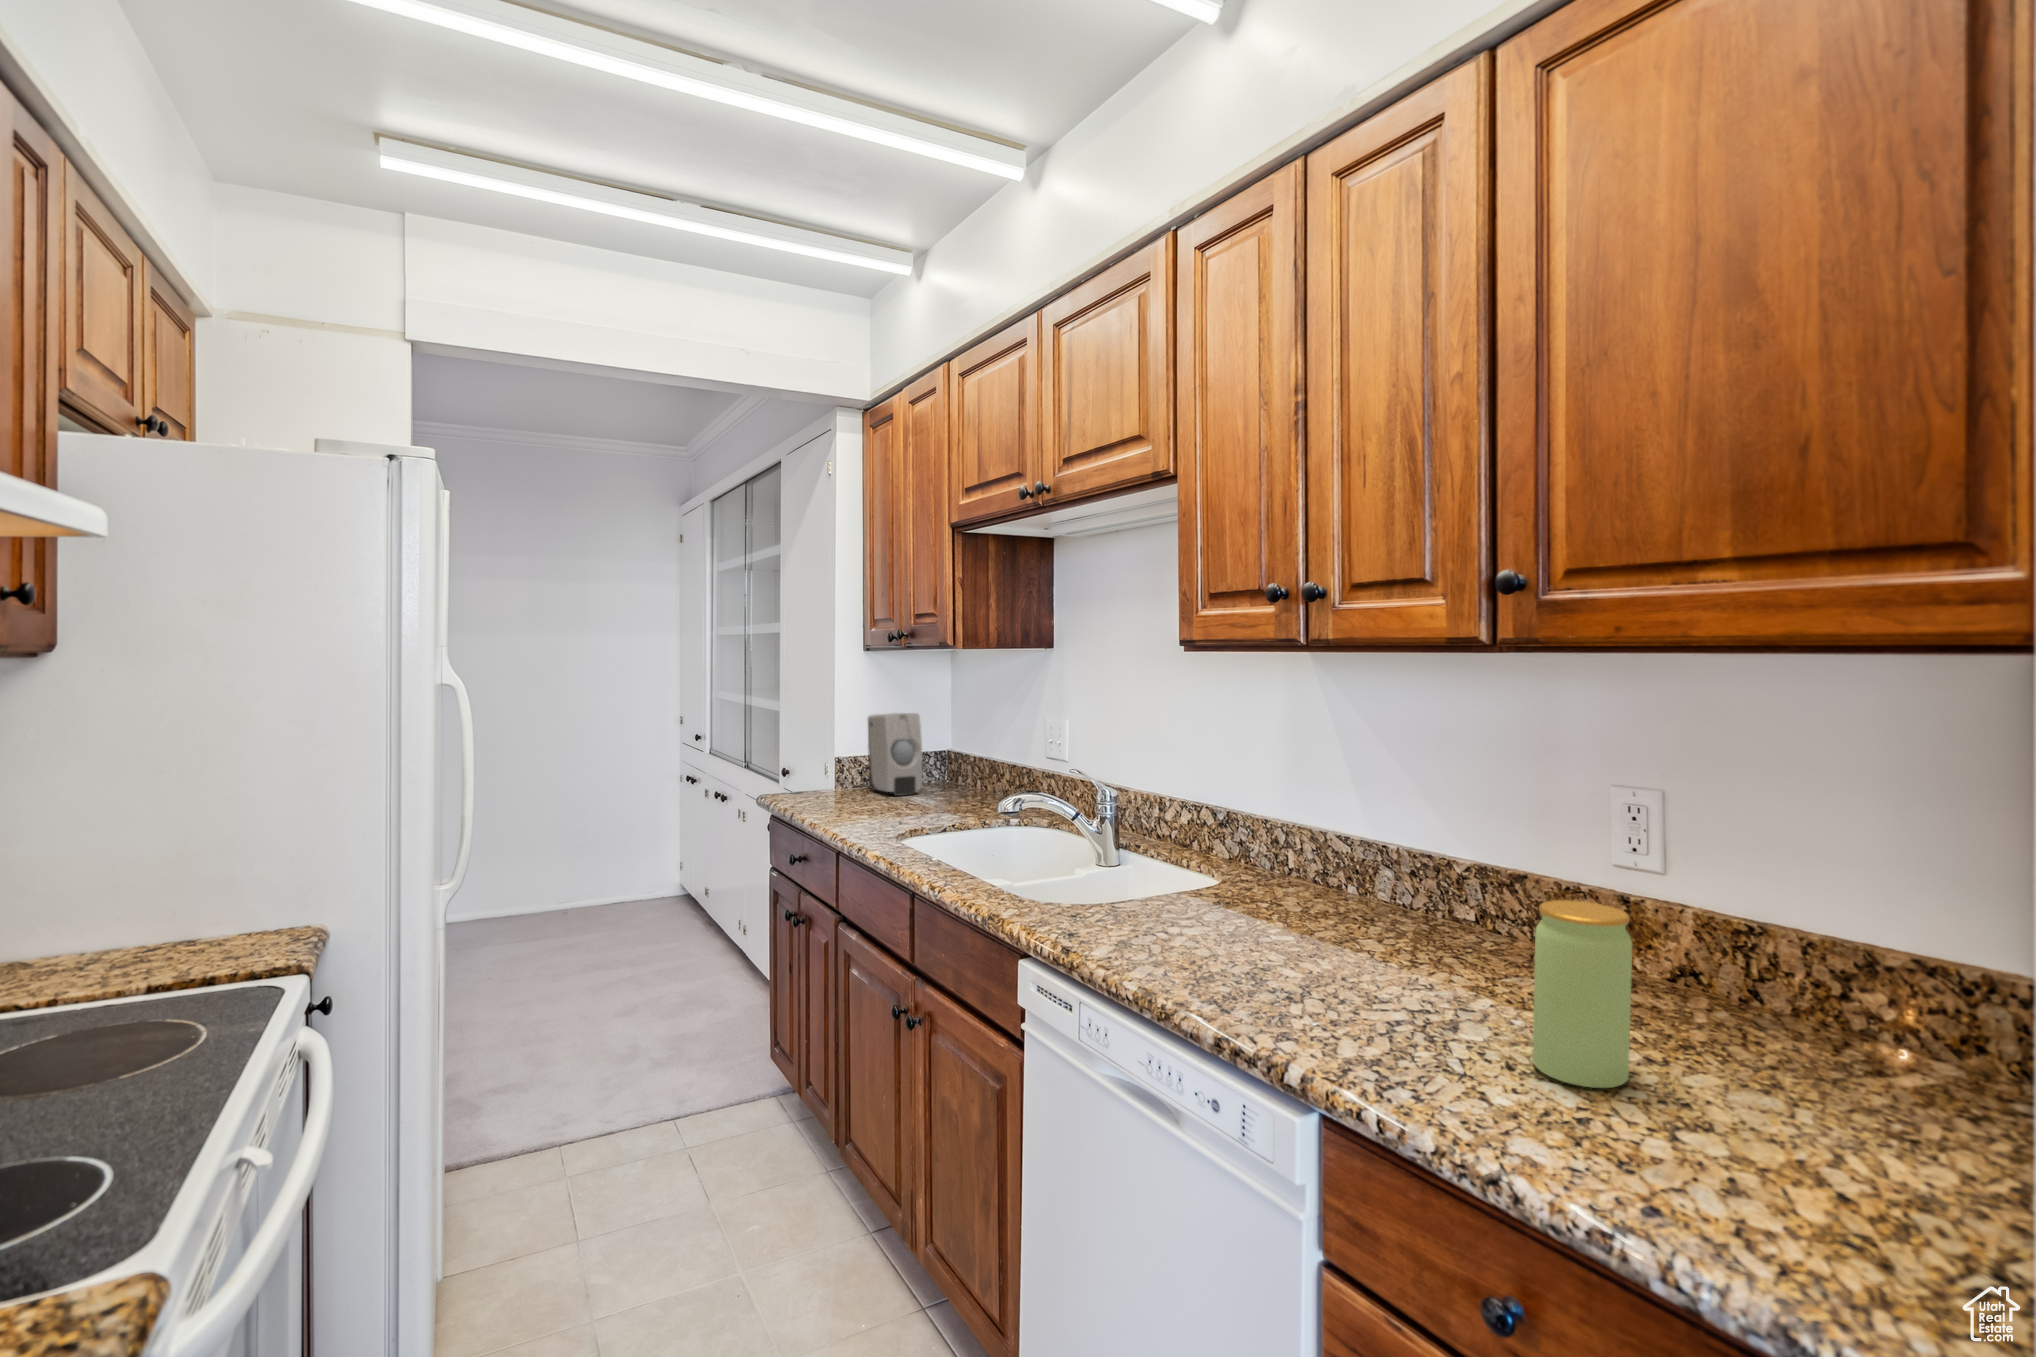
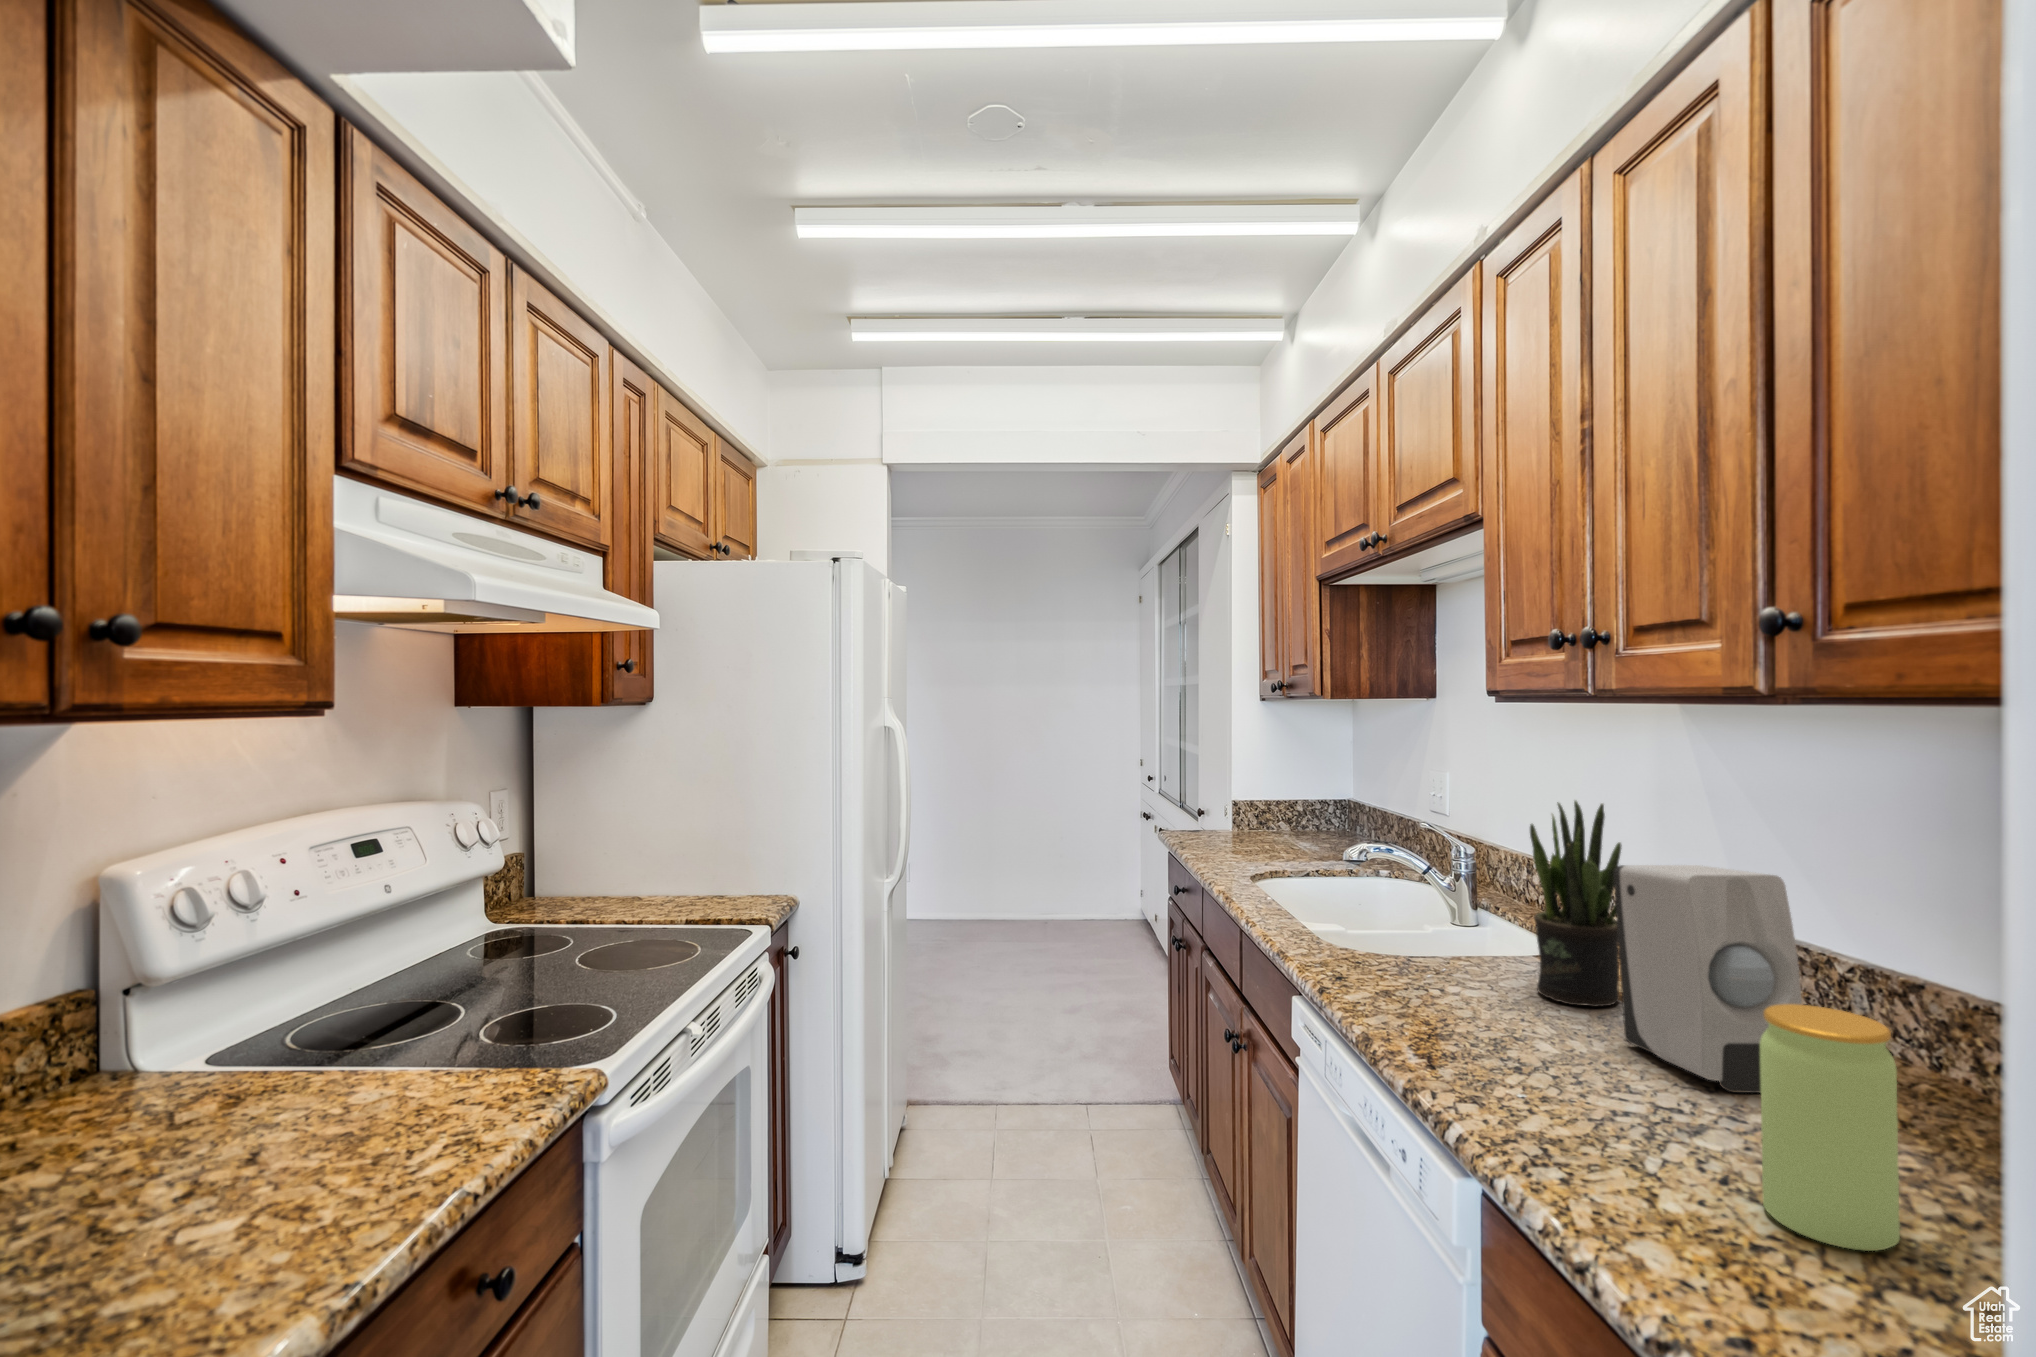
soap dispenser: present [868,713,922,796] -> present [1614,865,1802,1093]
potted plant: none [1236,742,1310,926] -> present [1530,801,1622,1006]

